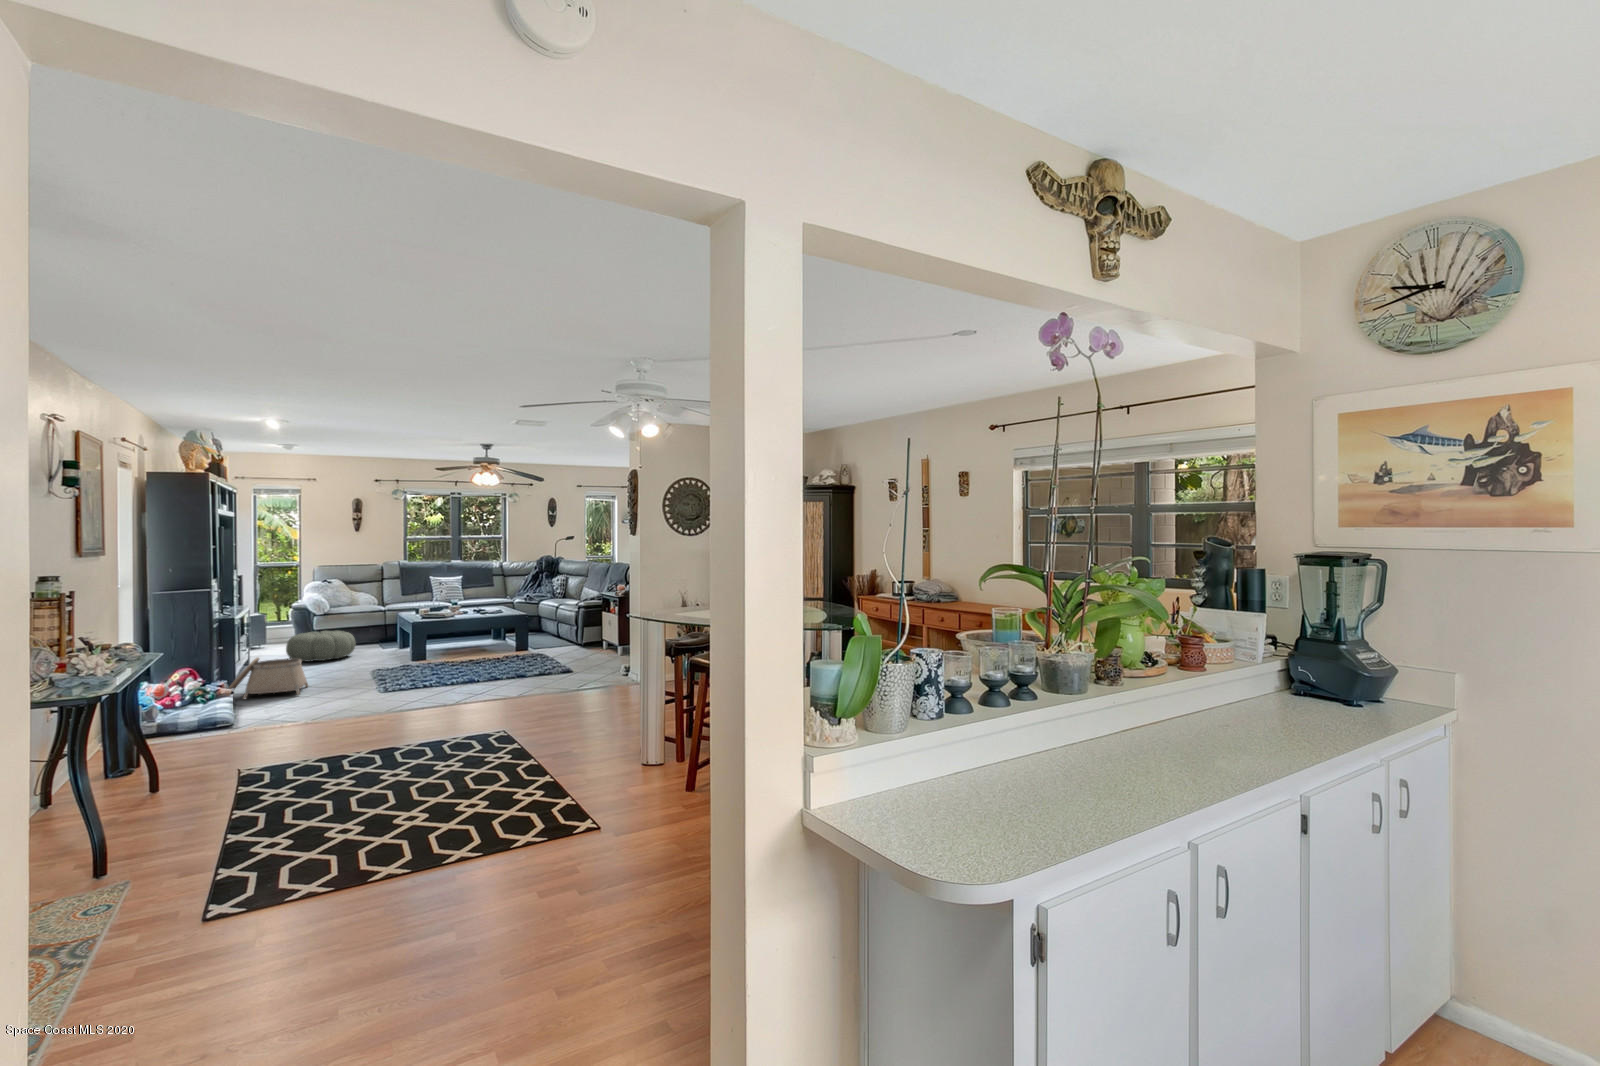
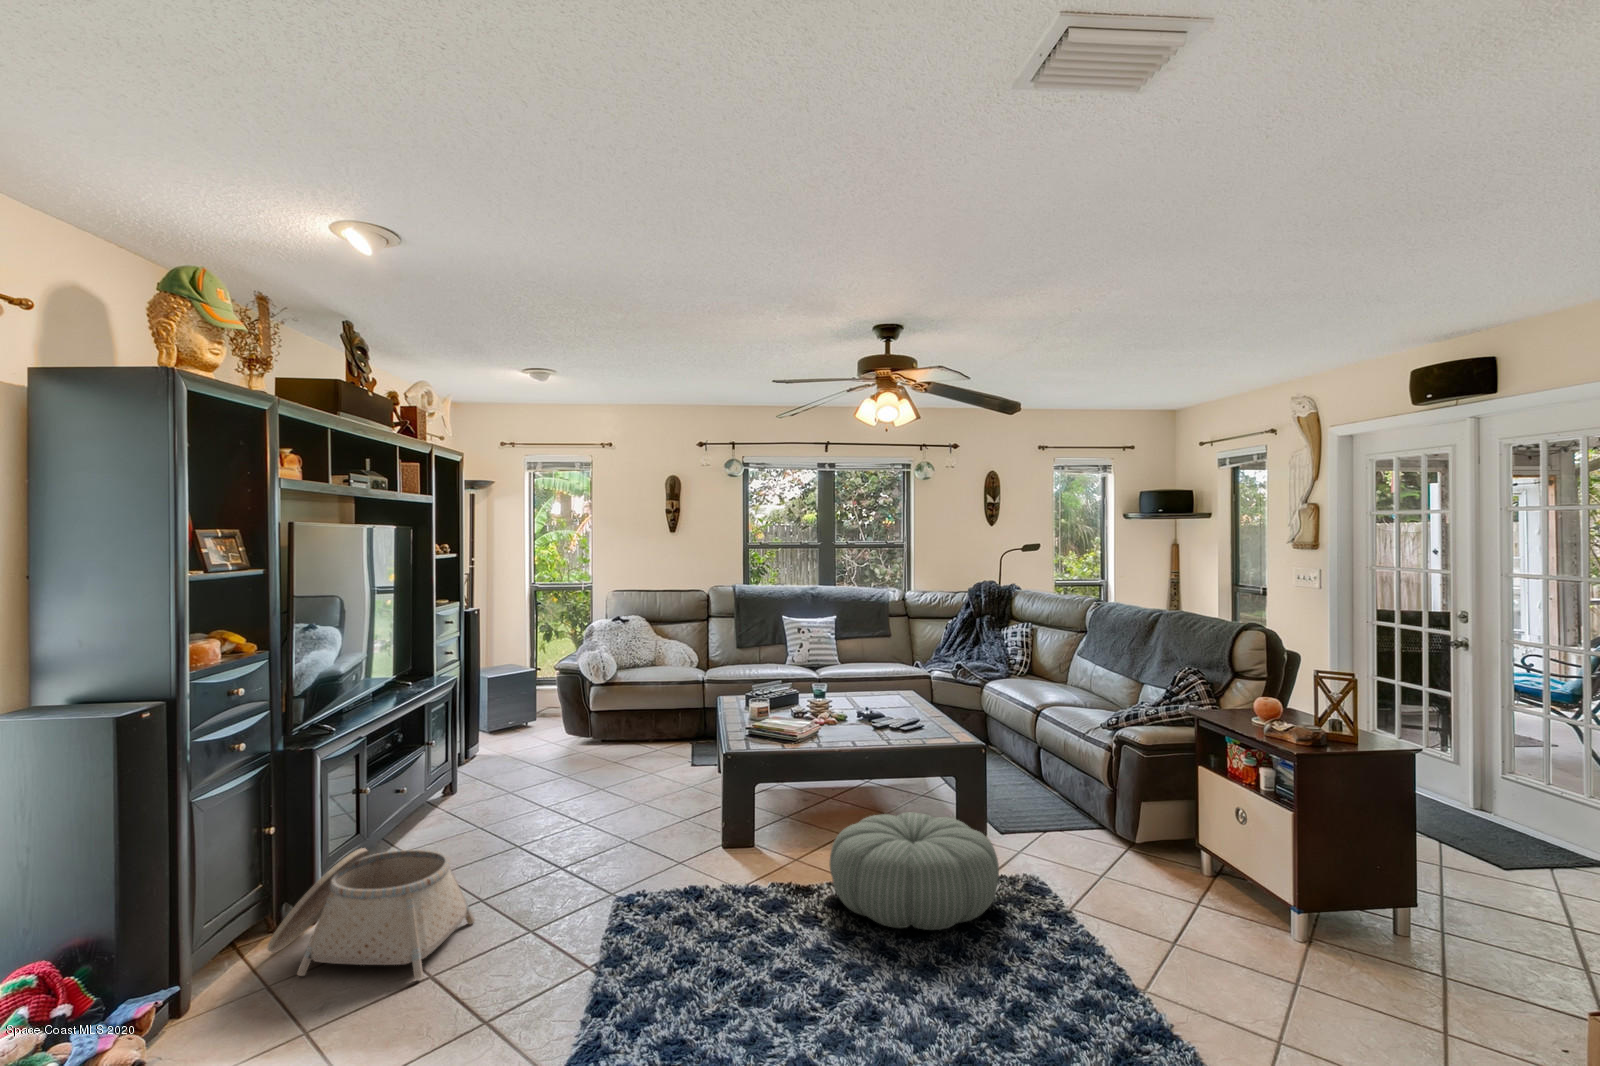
pouf: present [286,631,356,662] -> present [830,812,999,930]

